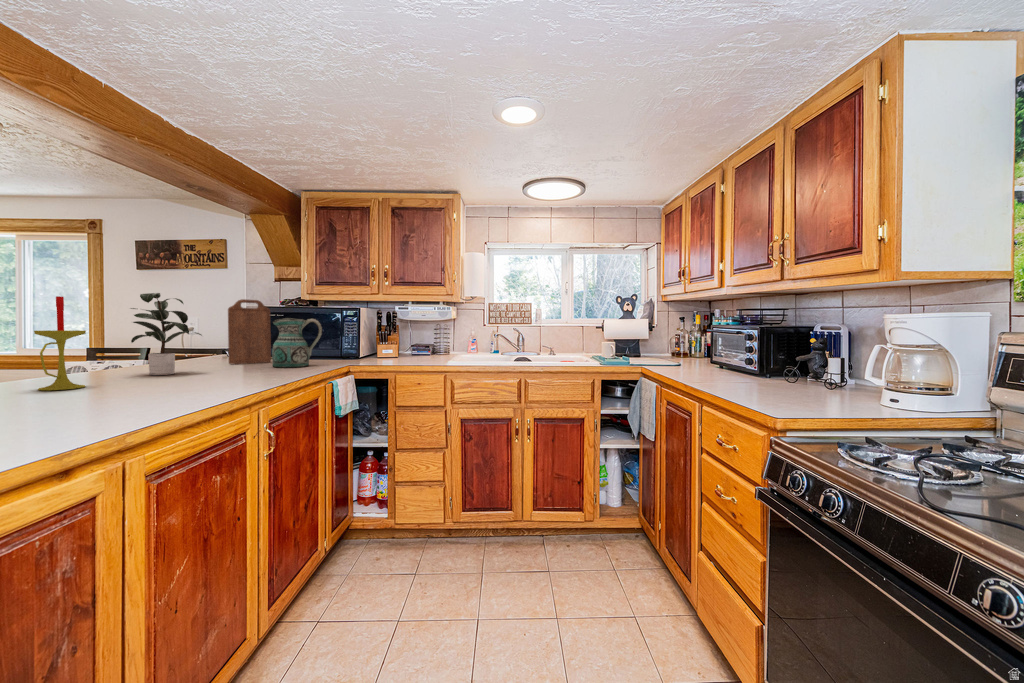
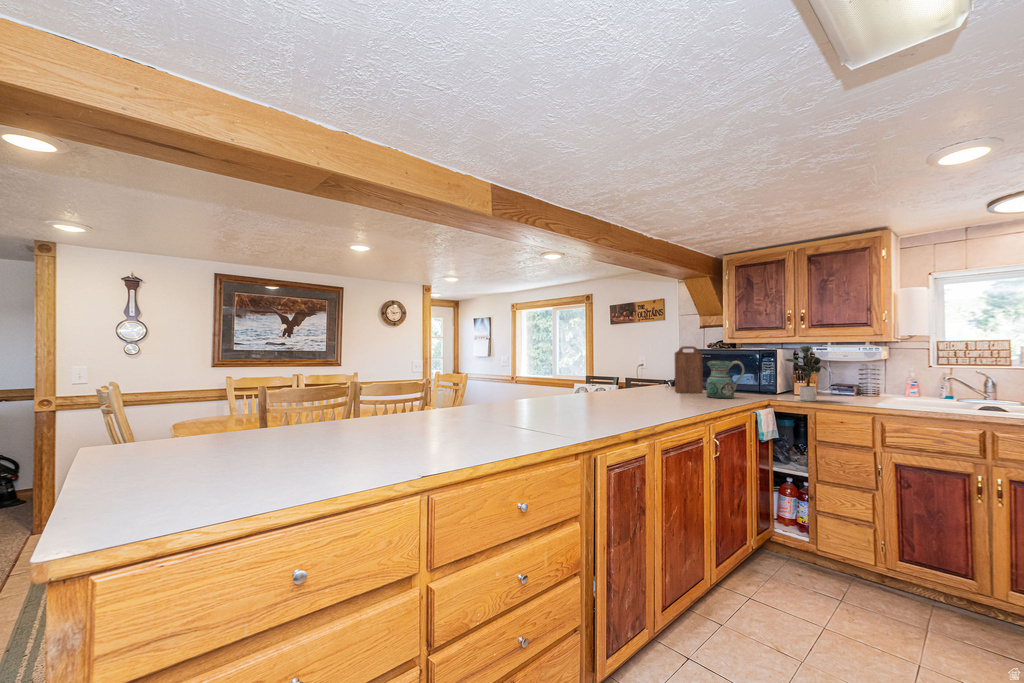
potted plant: present [131,293,201,375] -> present [786,346,827,401]
candle: present [34,296,86,390] -> none [595,351,615,402]

